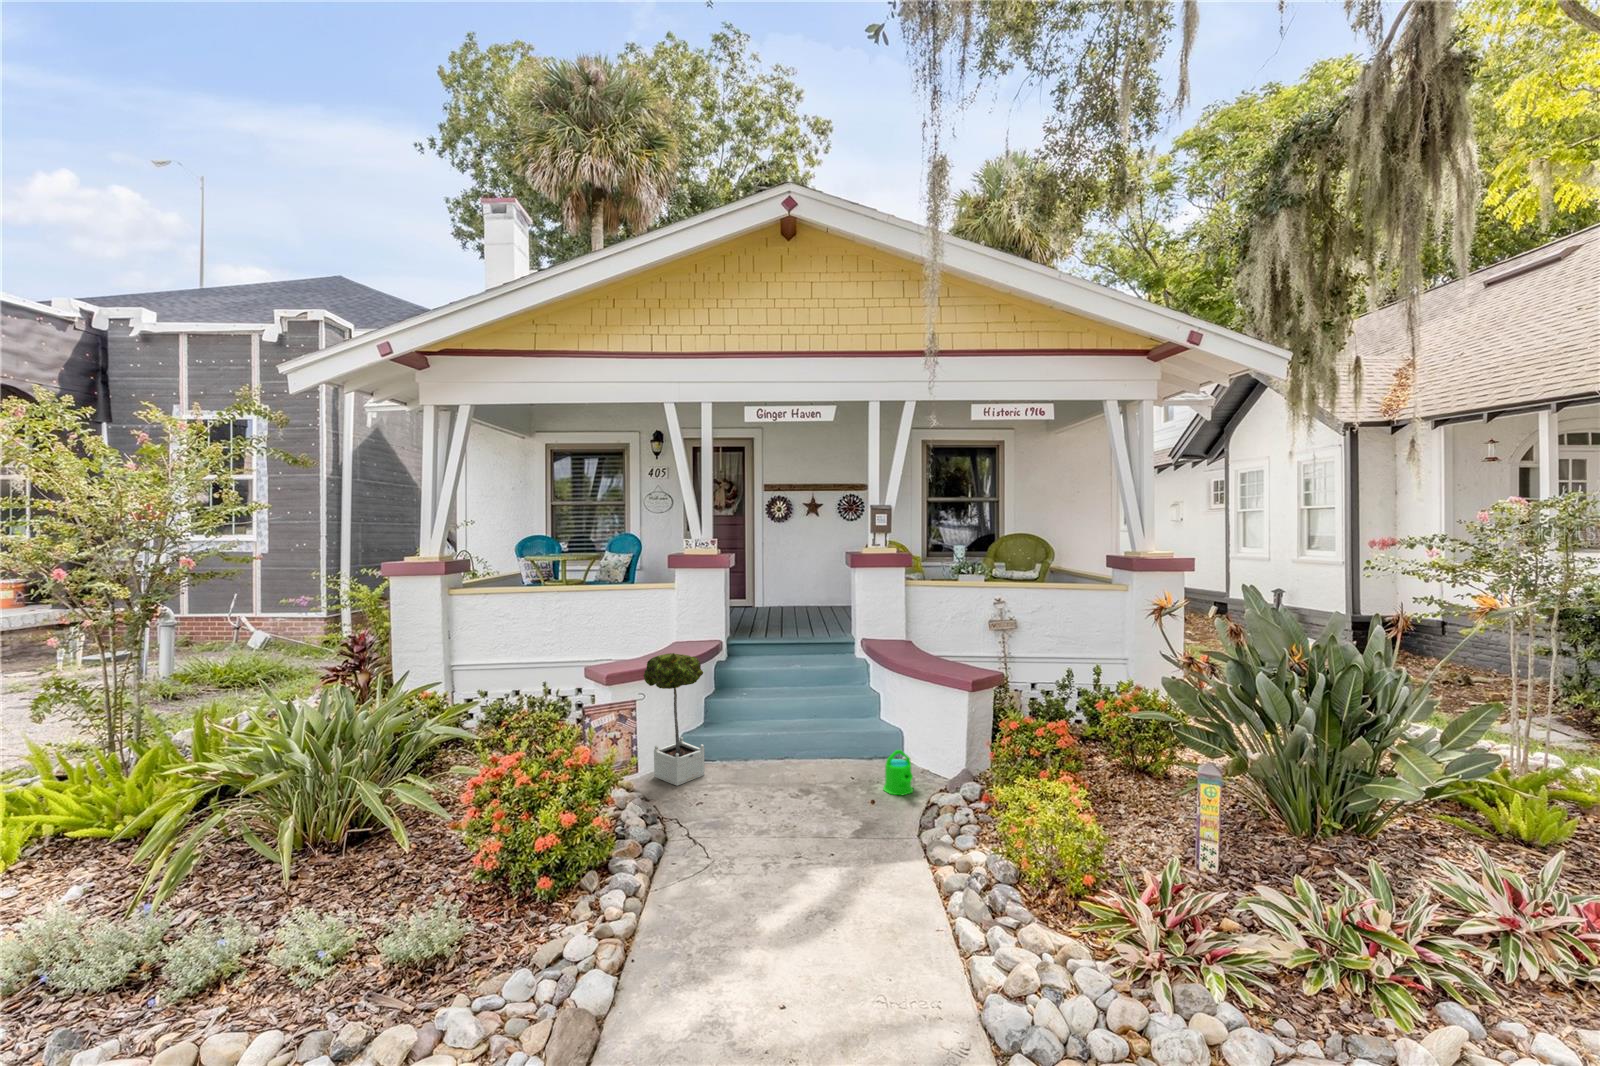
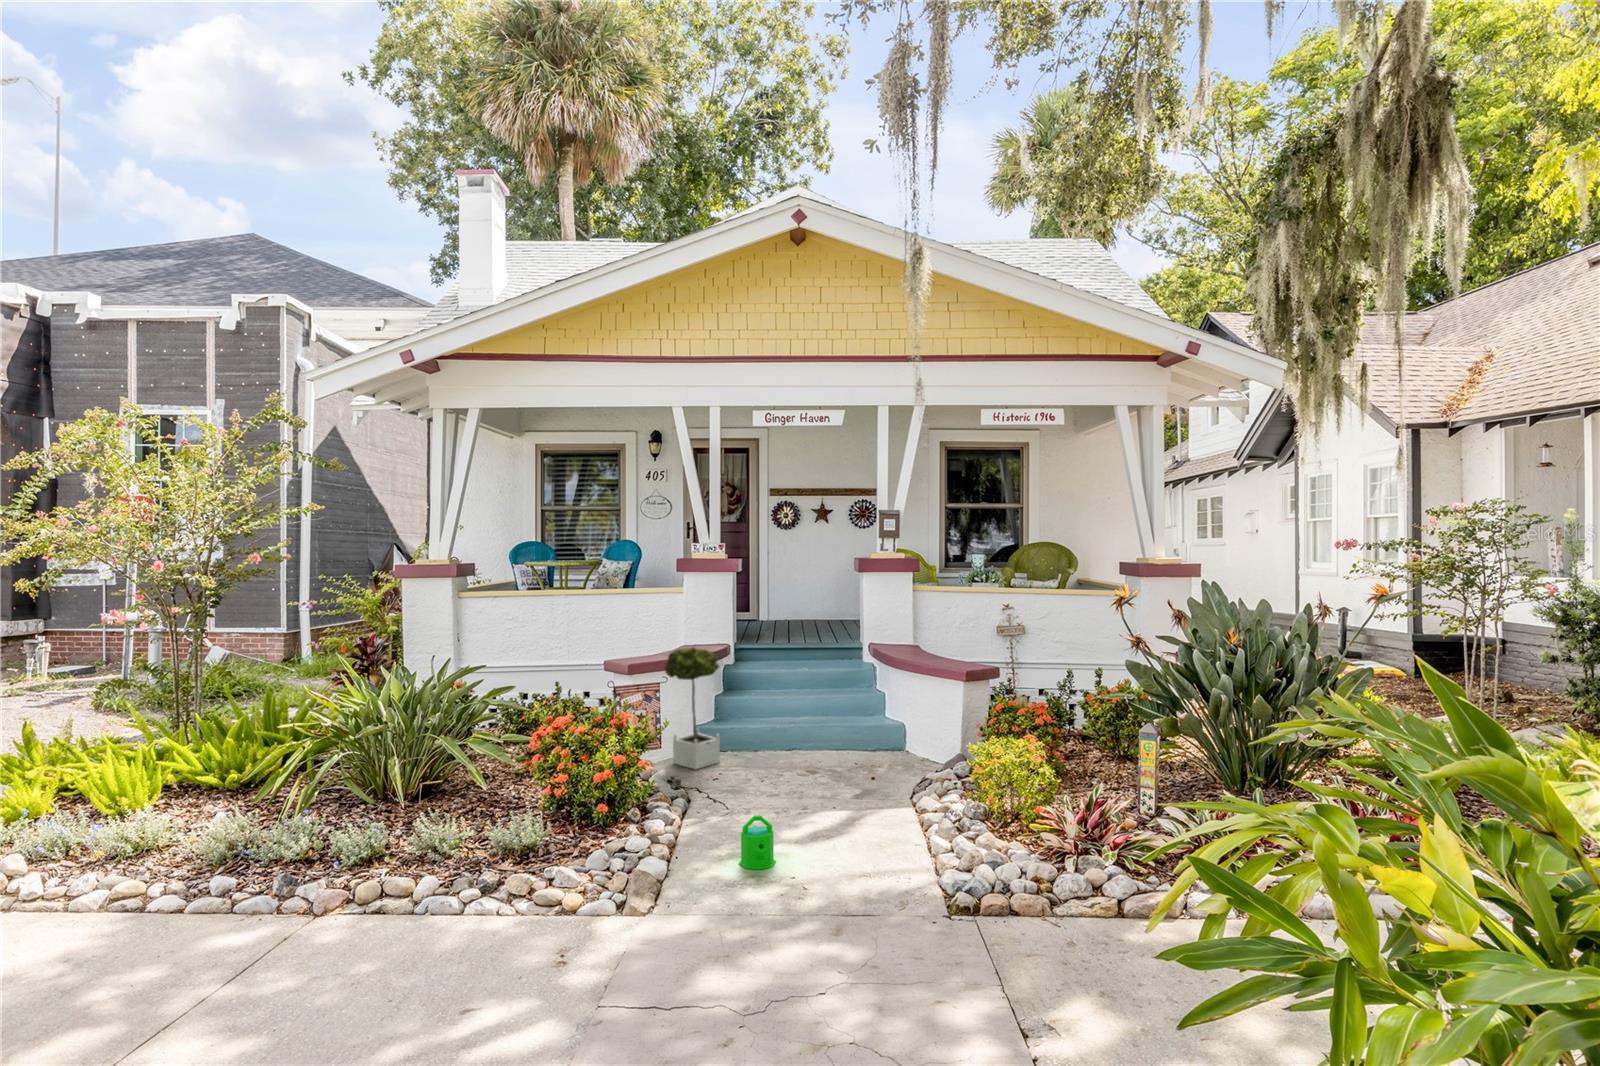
watering can: present [884,750,913,795] -> present [739,815,776,870]

